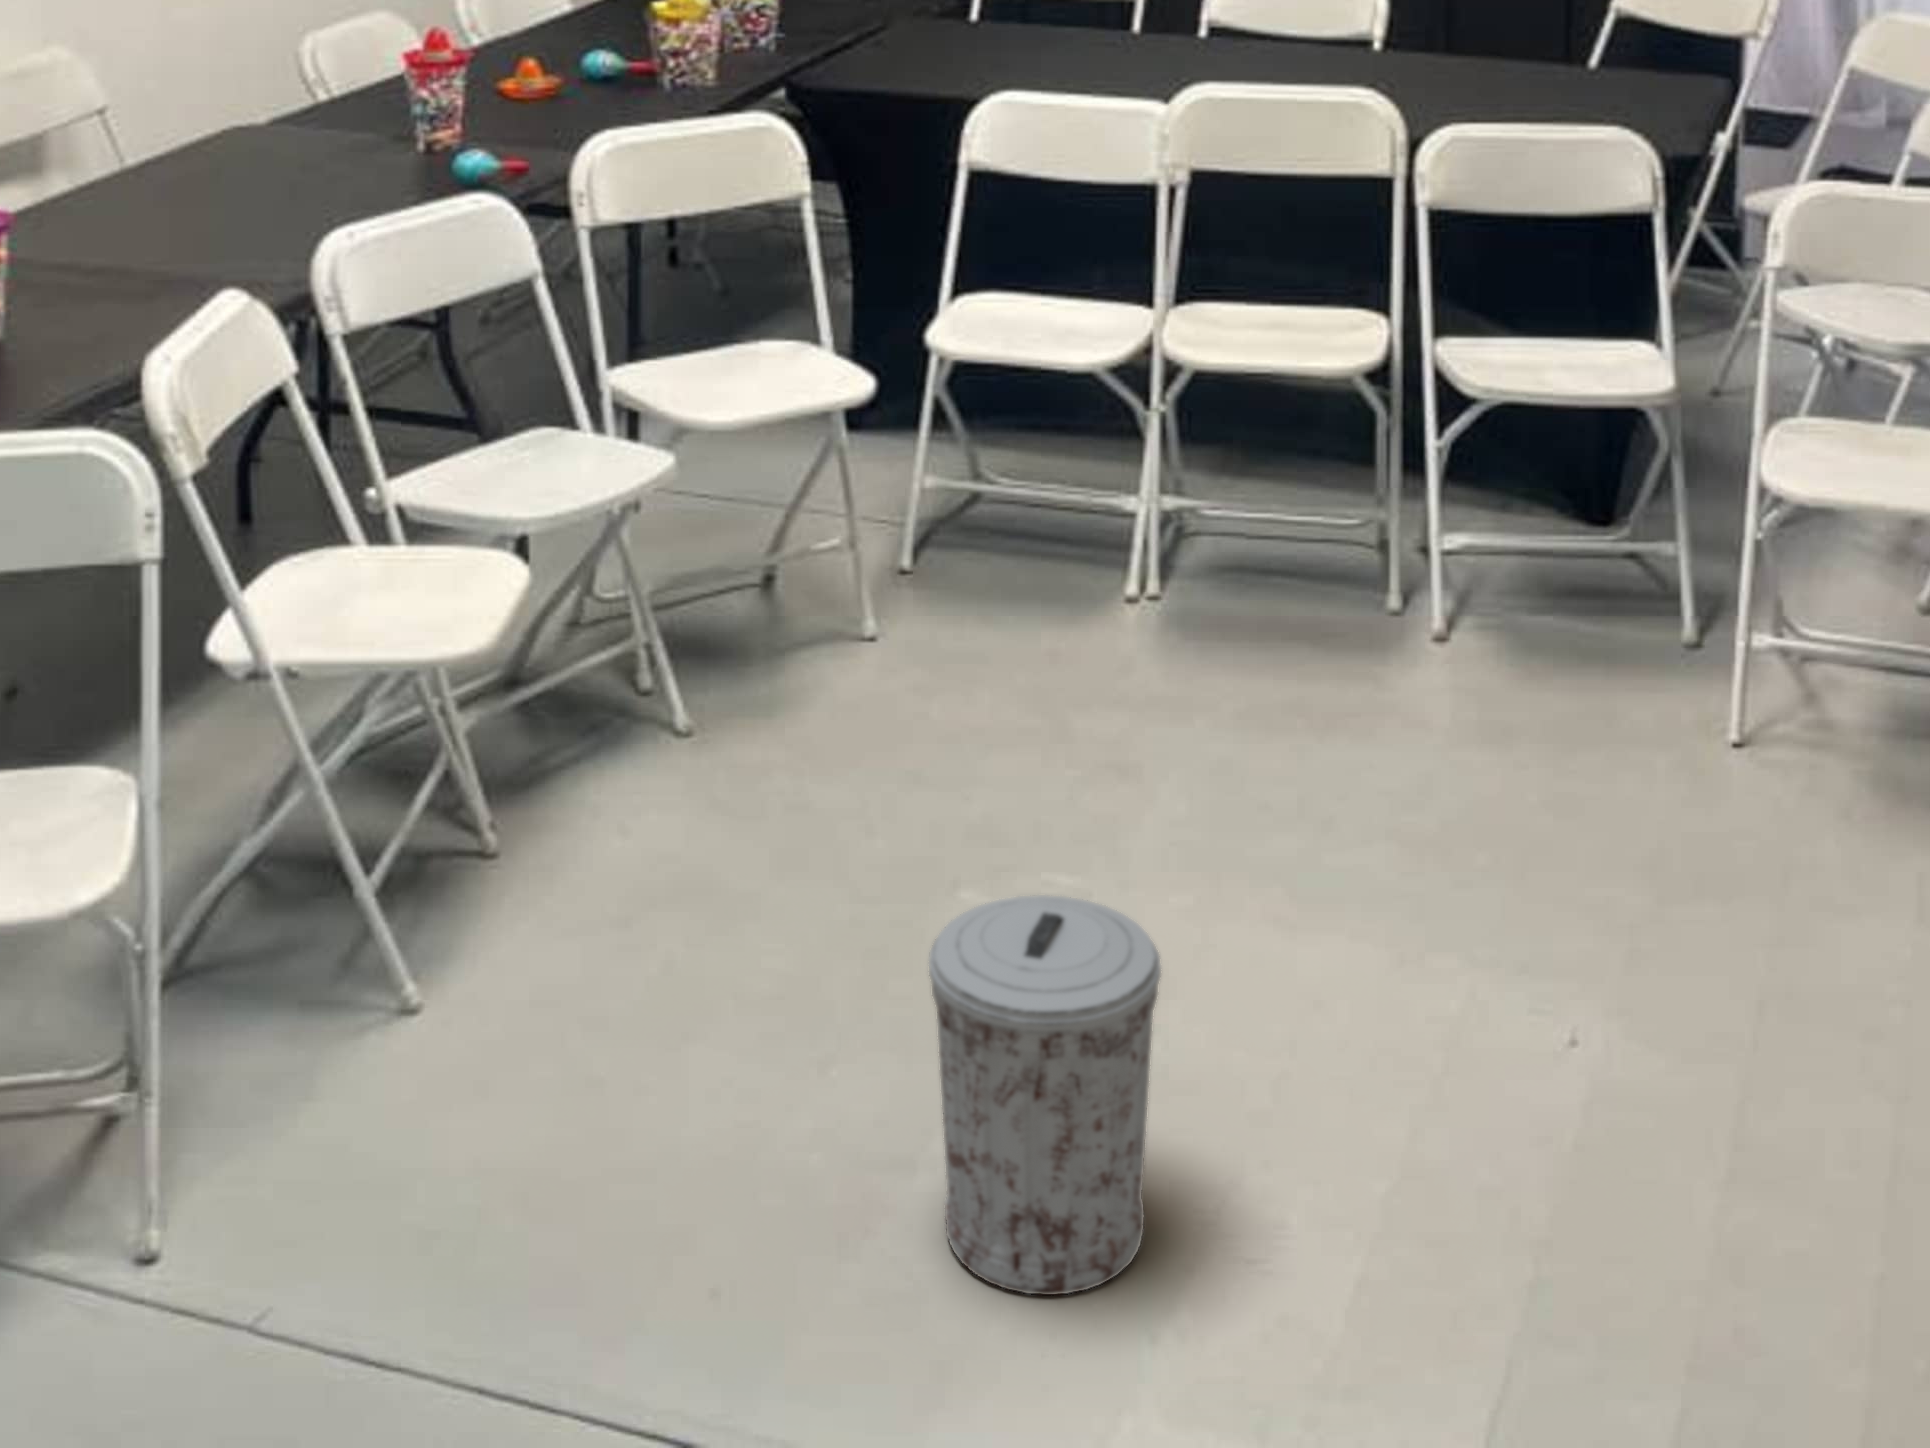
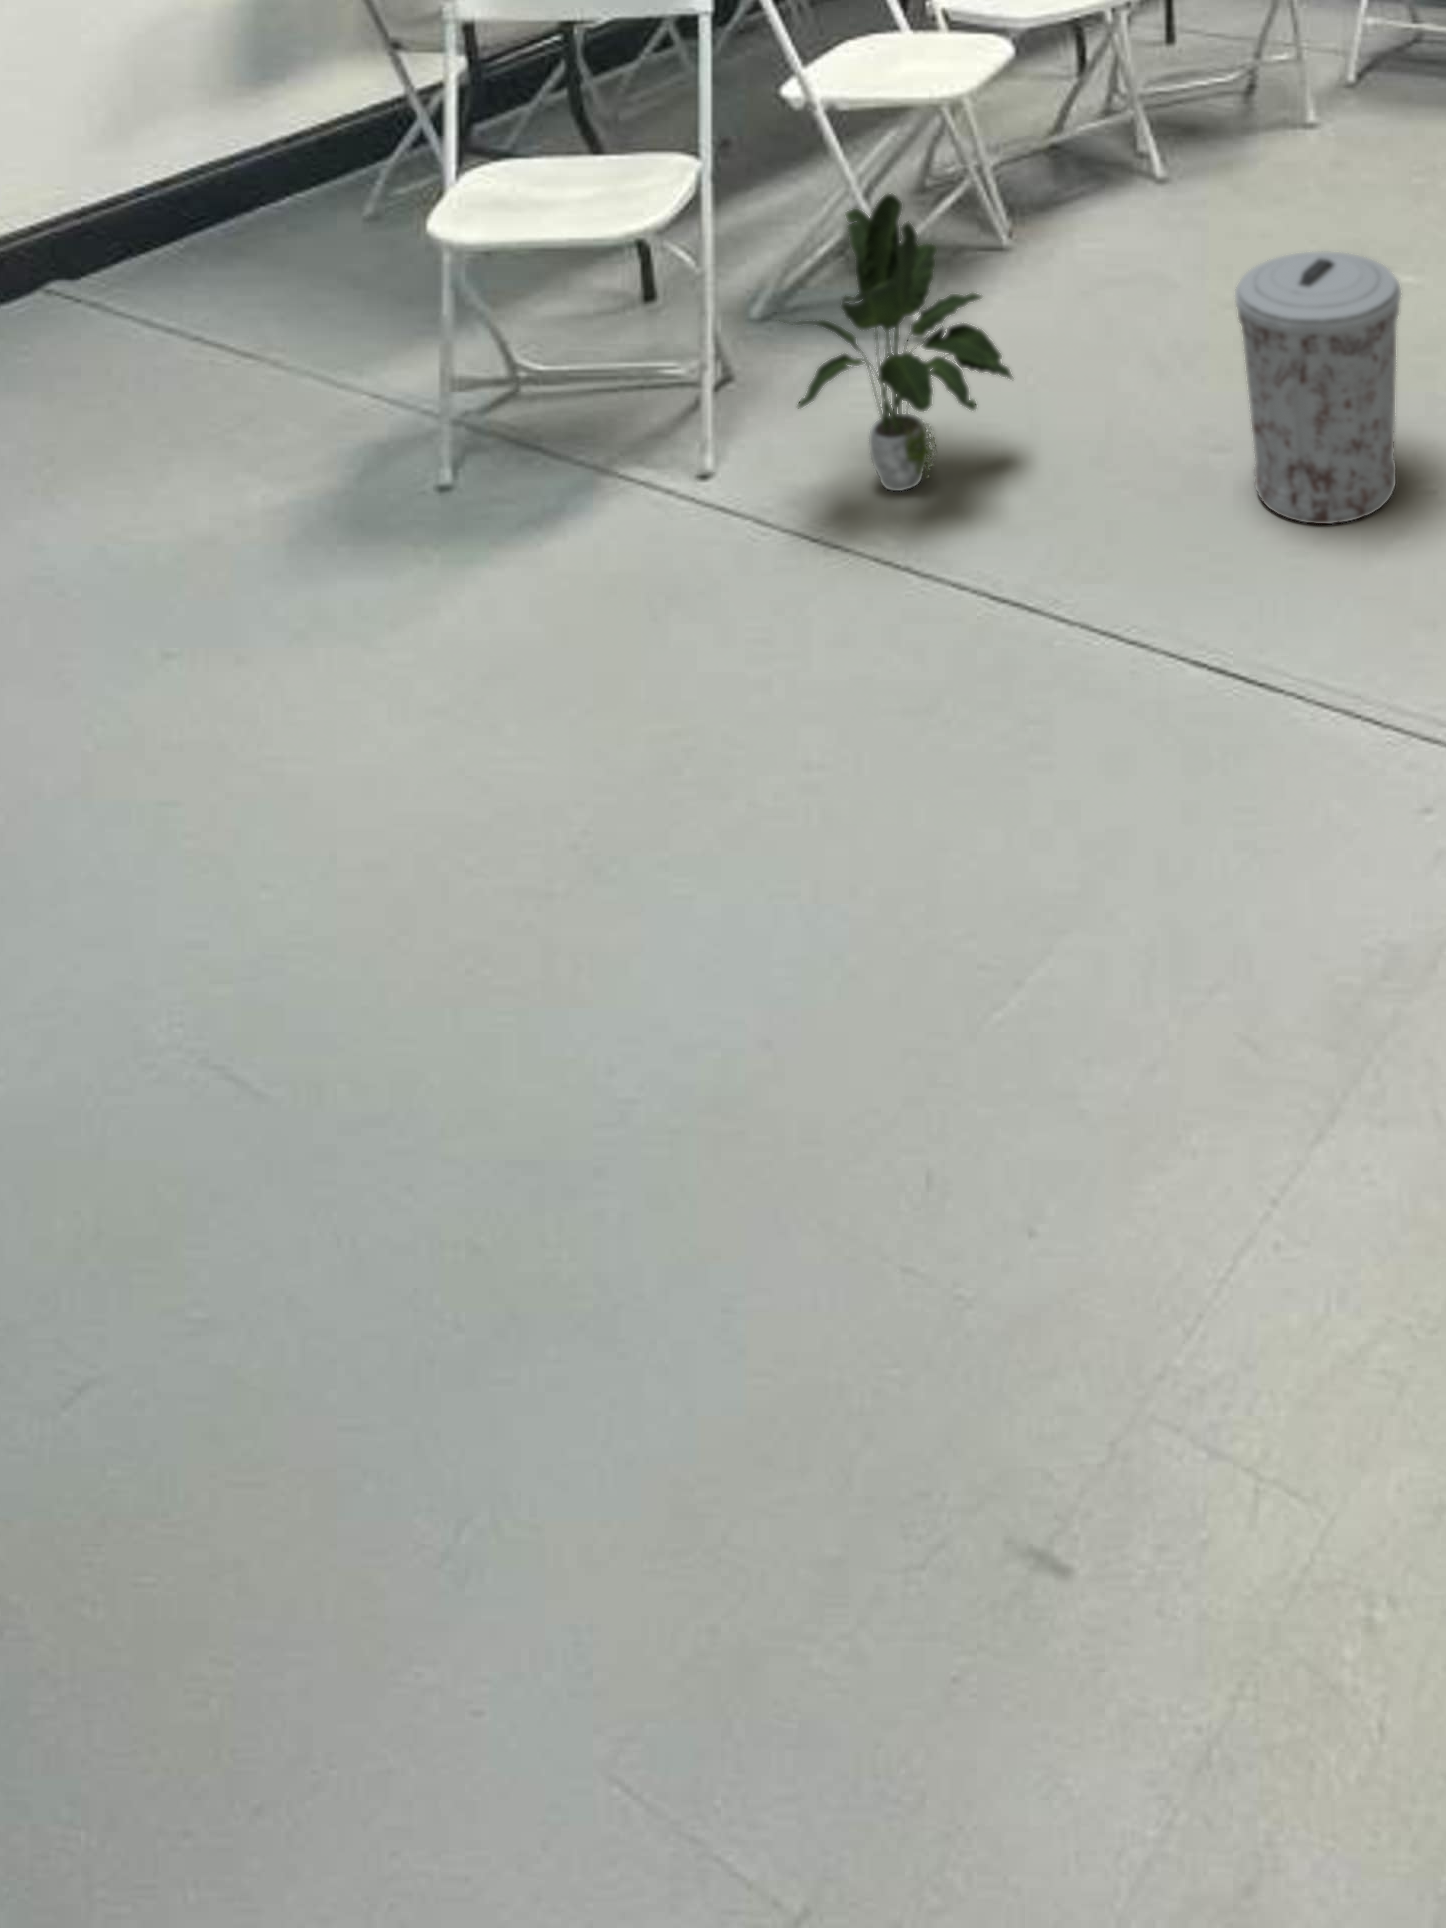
potted plant: none [261,840,591,1278] -> present [798,194,1013,491]

